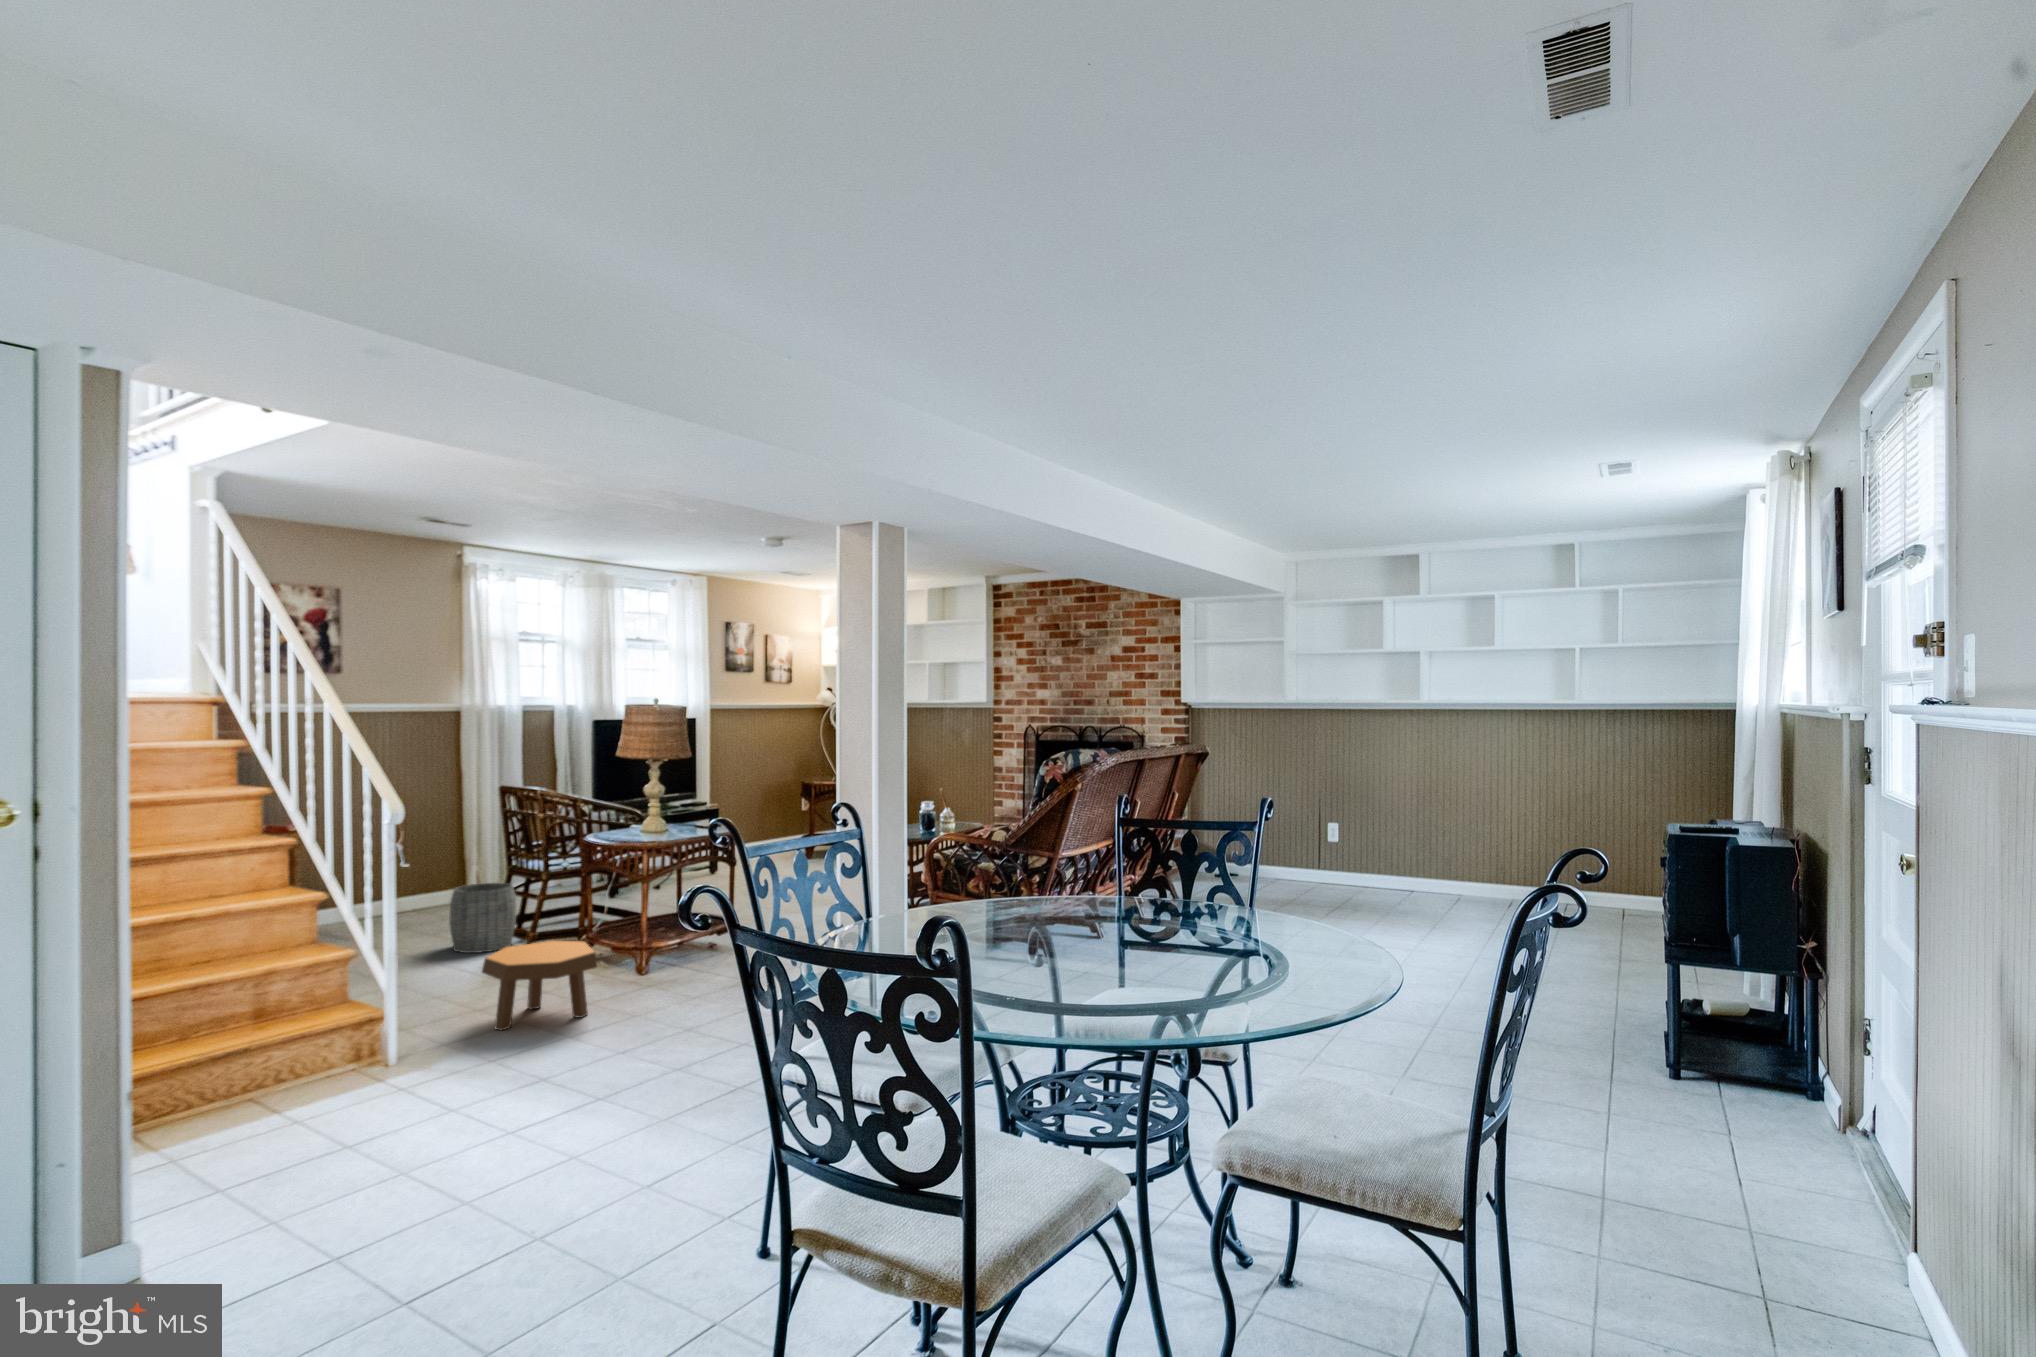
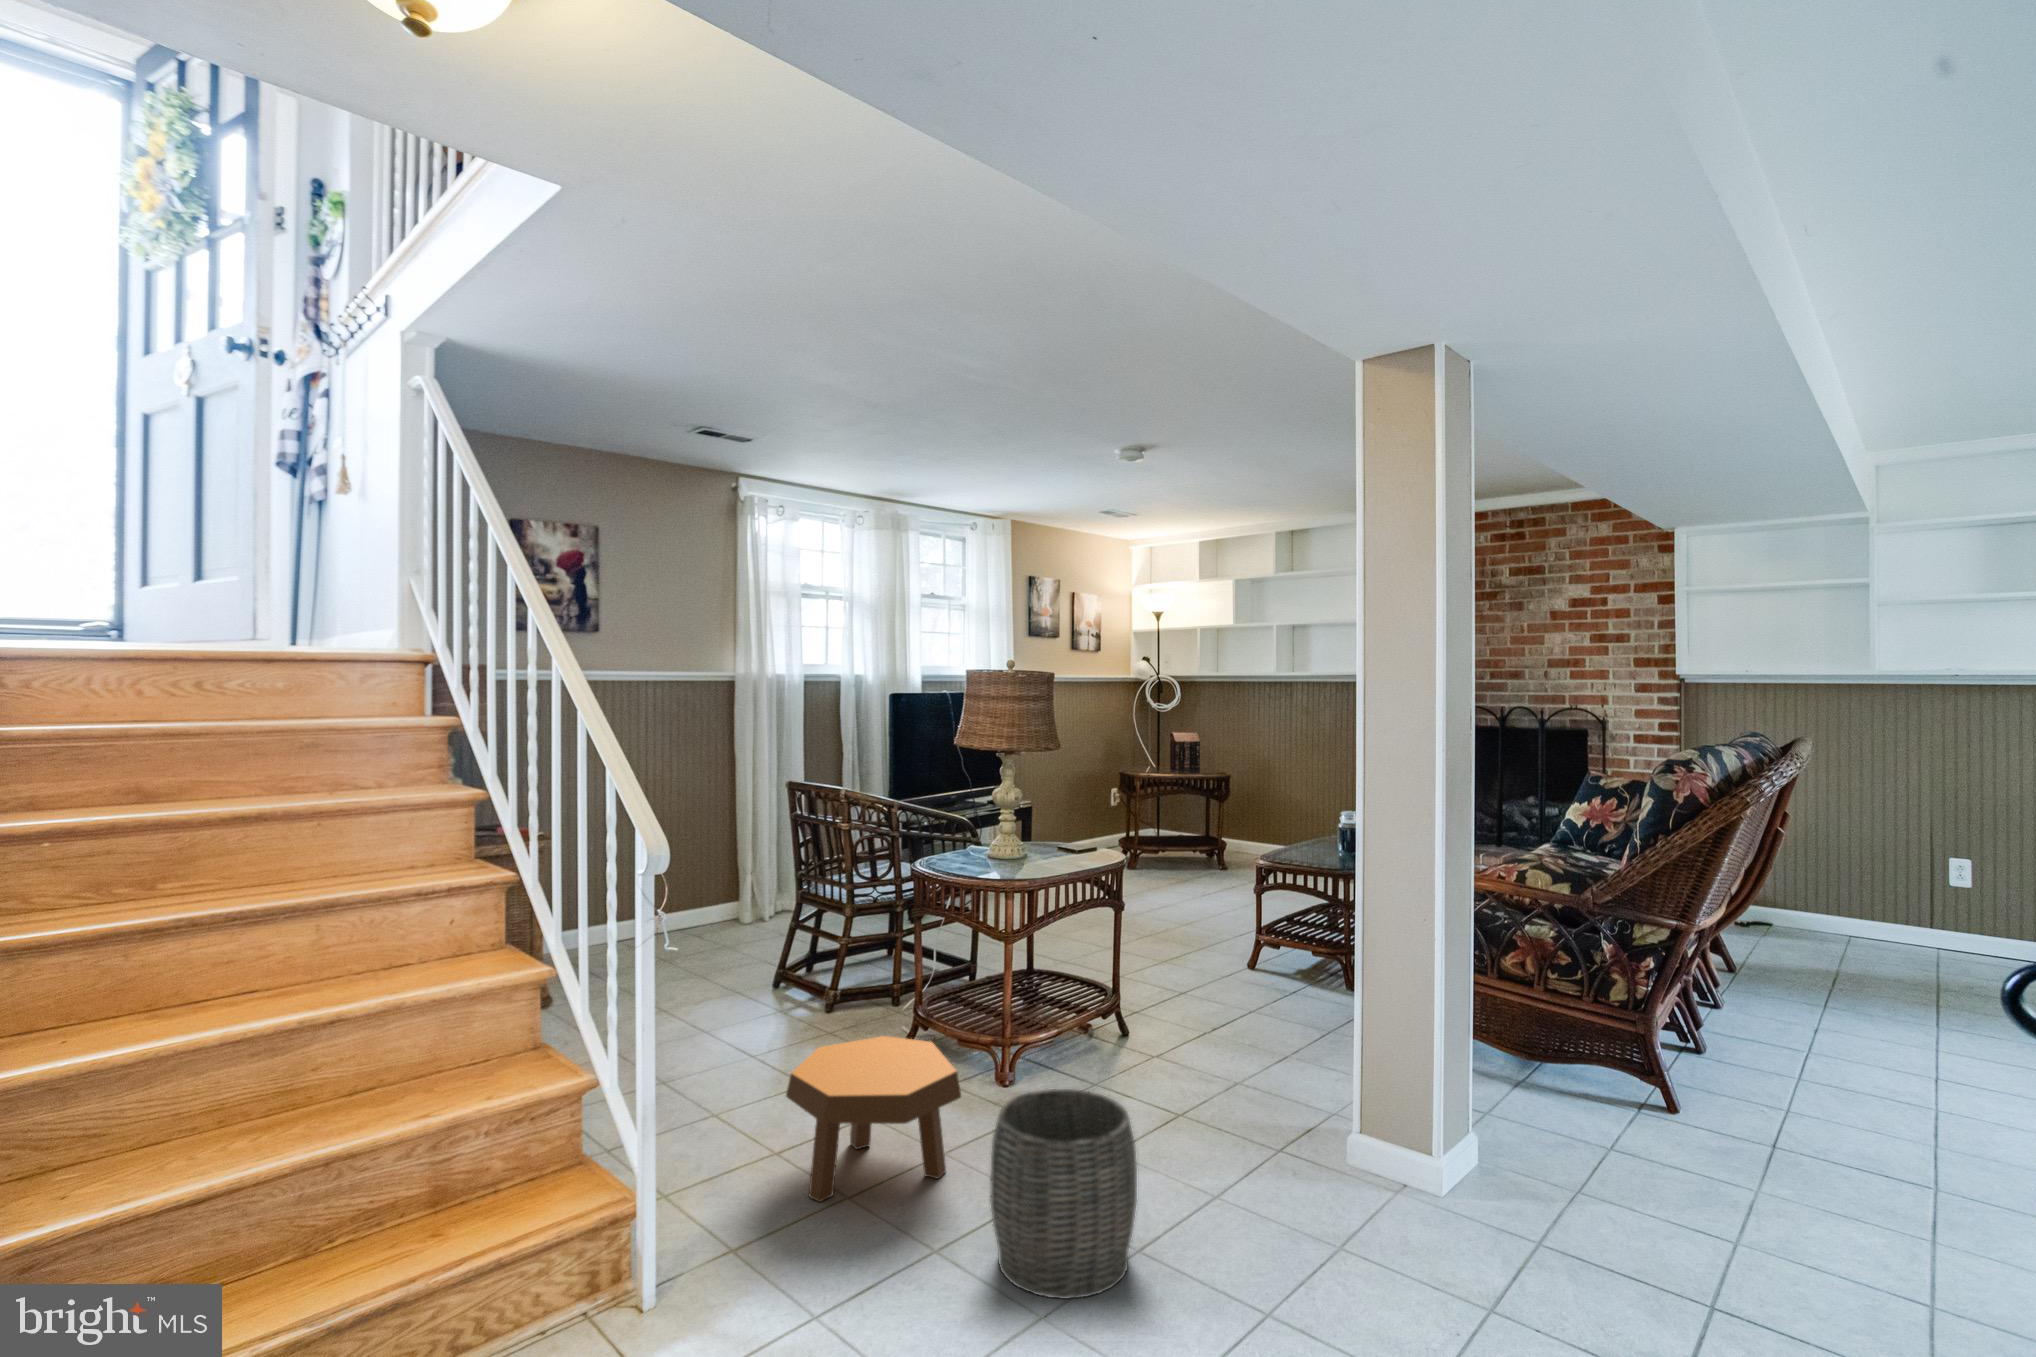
woven basket: present [449,883,517,953] -> present [990,1089,1137,1299]

